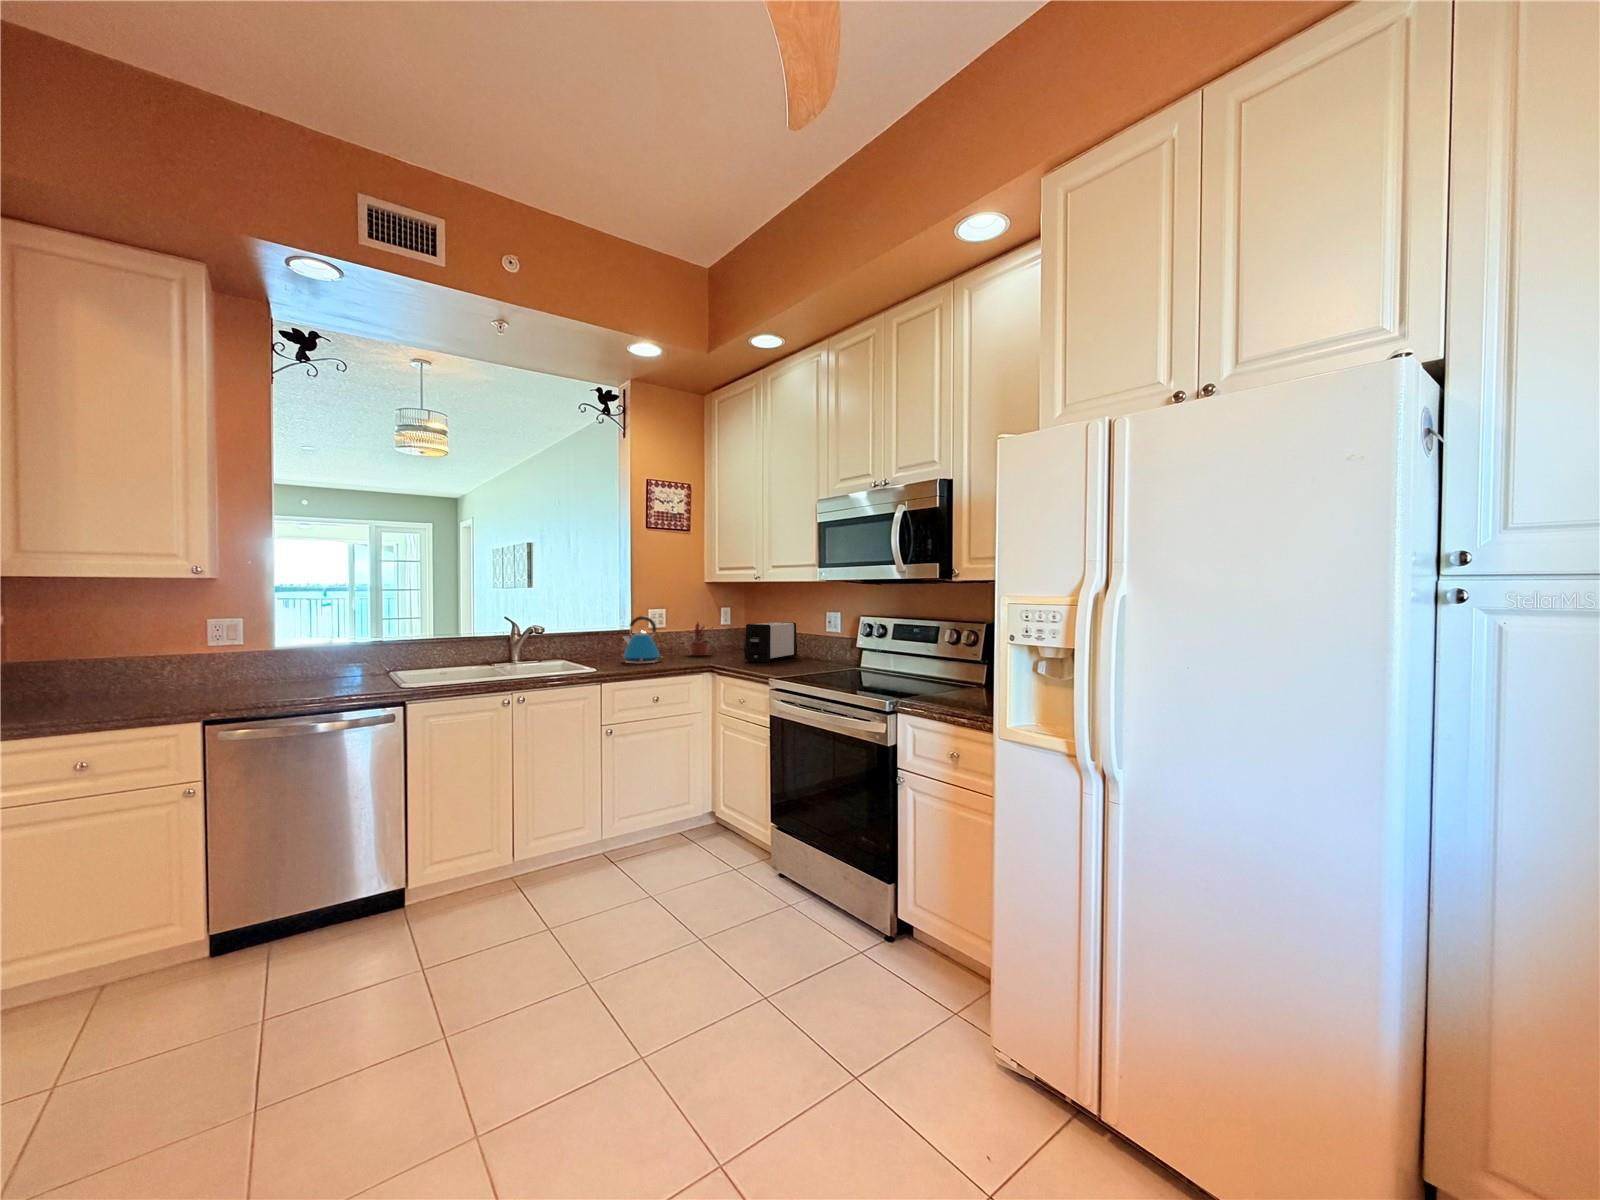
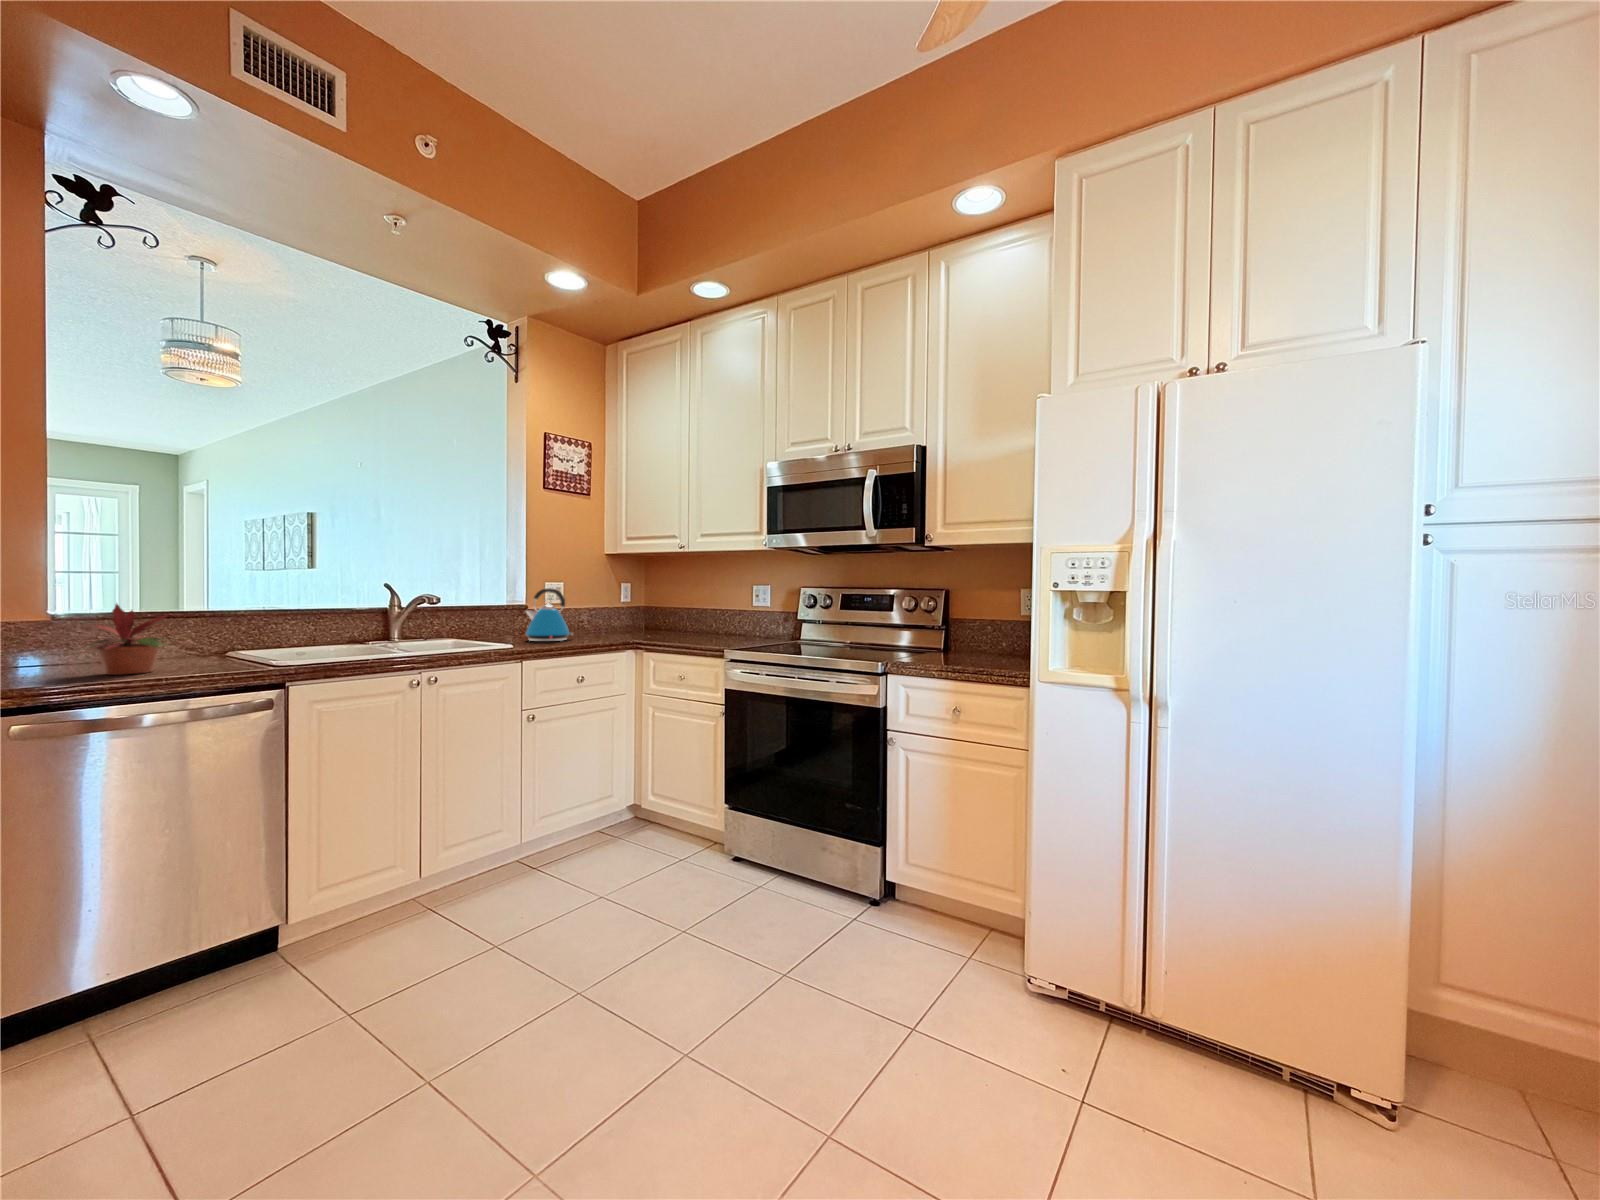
toaster: present [744,622,797,662] -> none [666,597,717,638]
potted plant: present [687,623,713,656] -> present [85,604,167,675]

